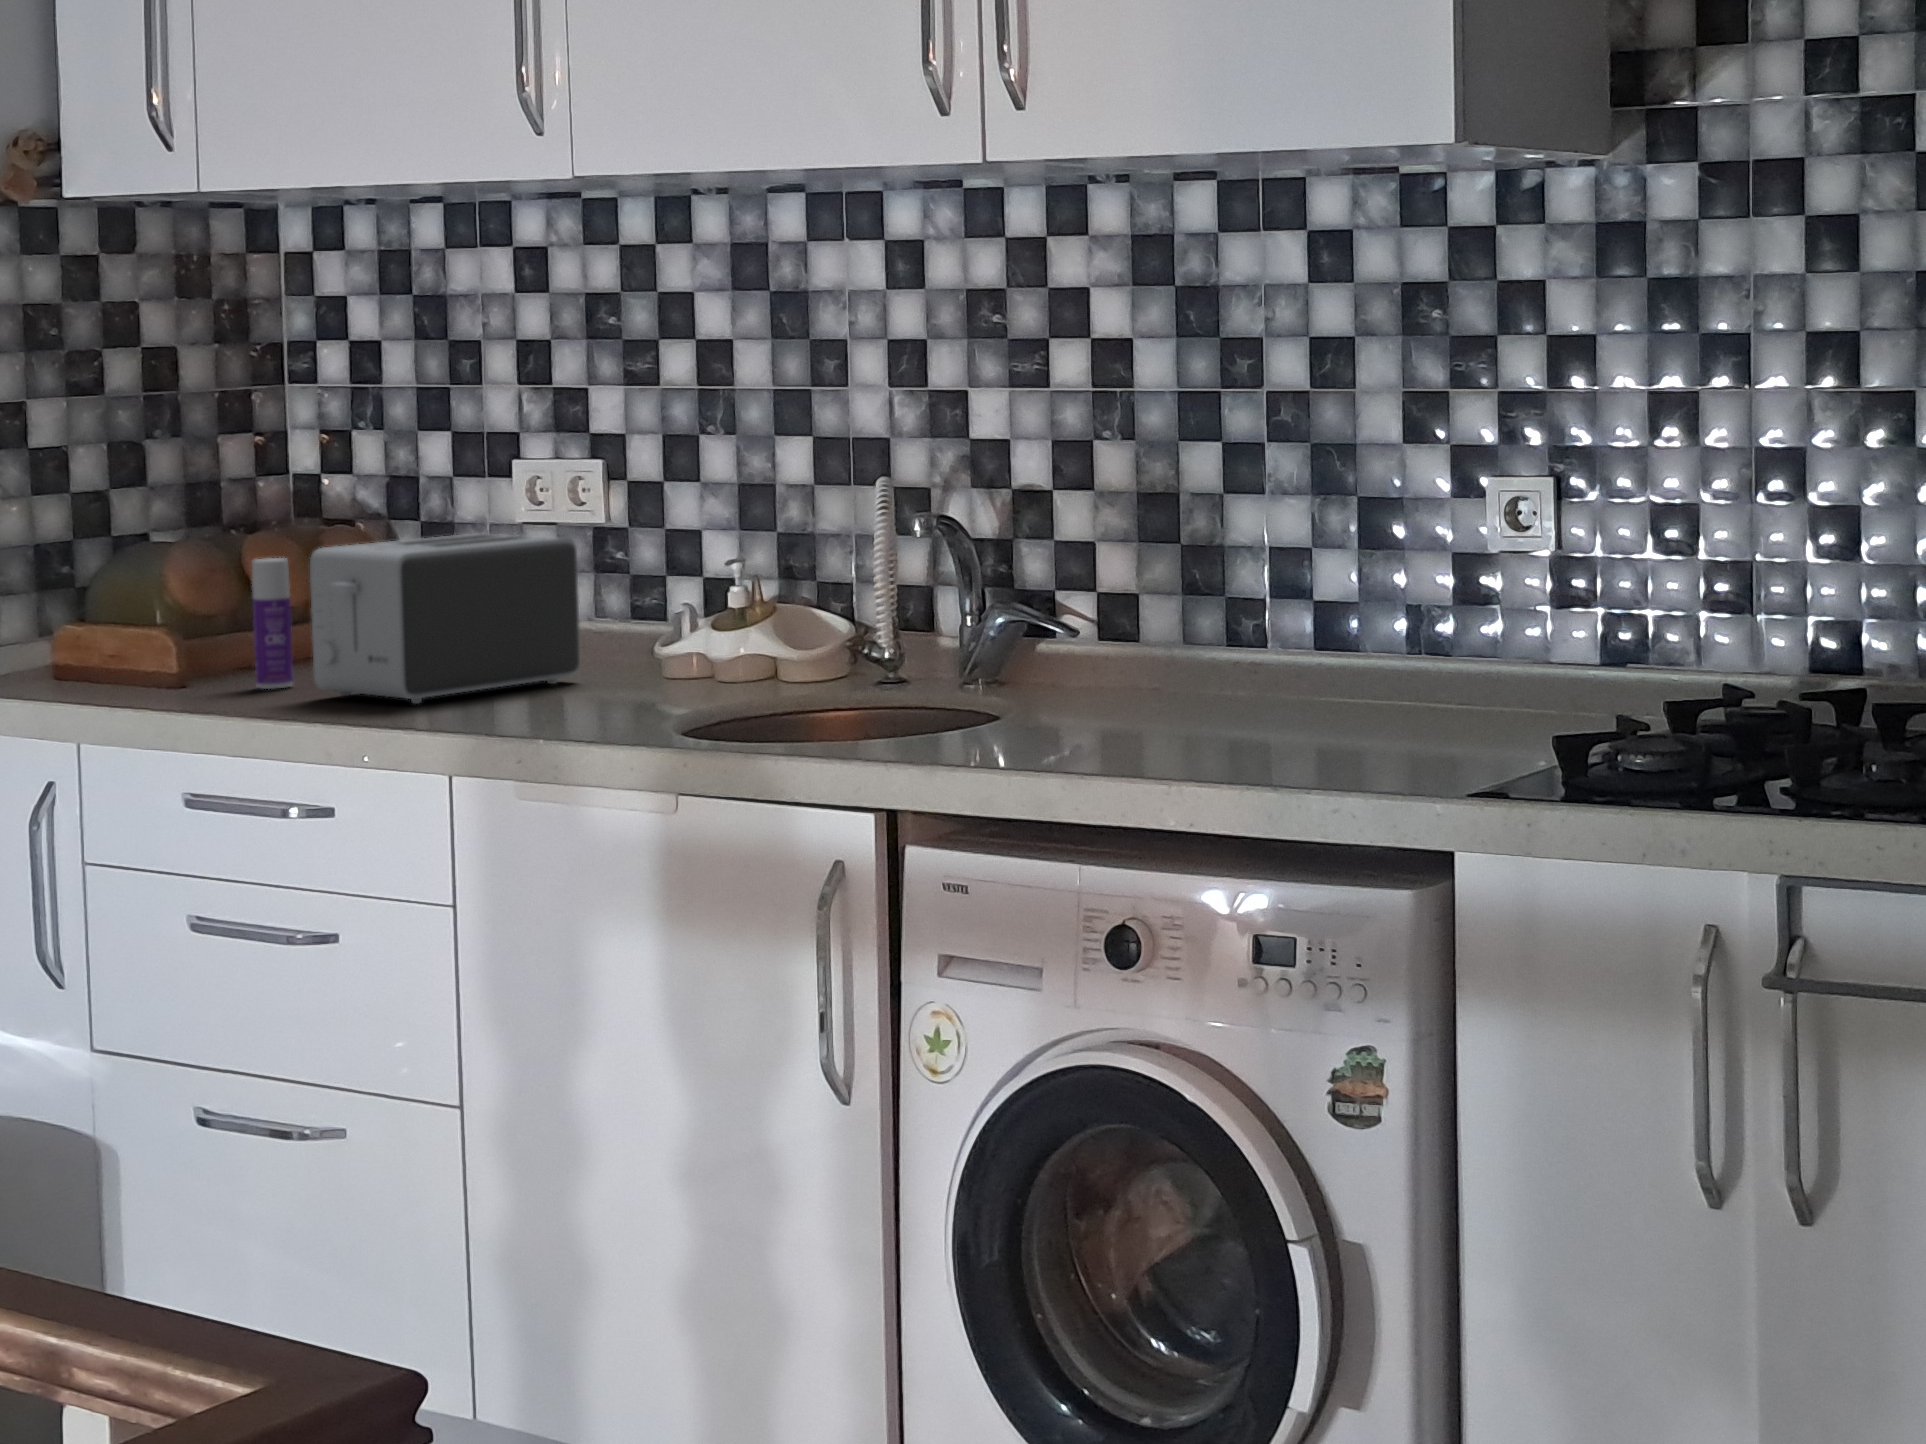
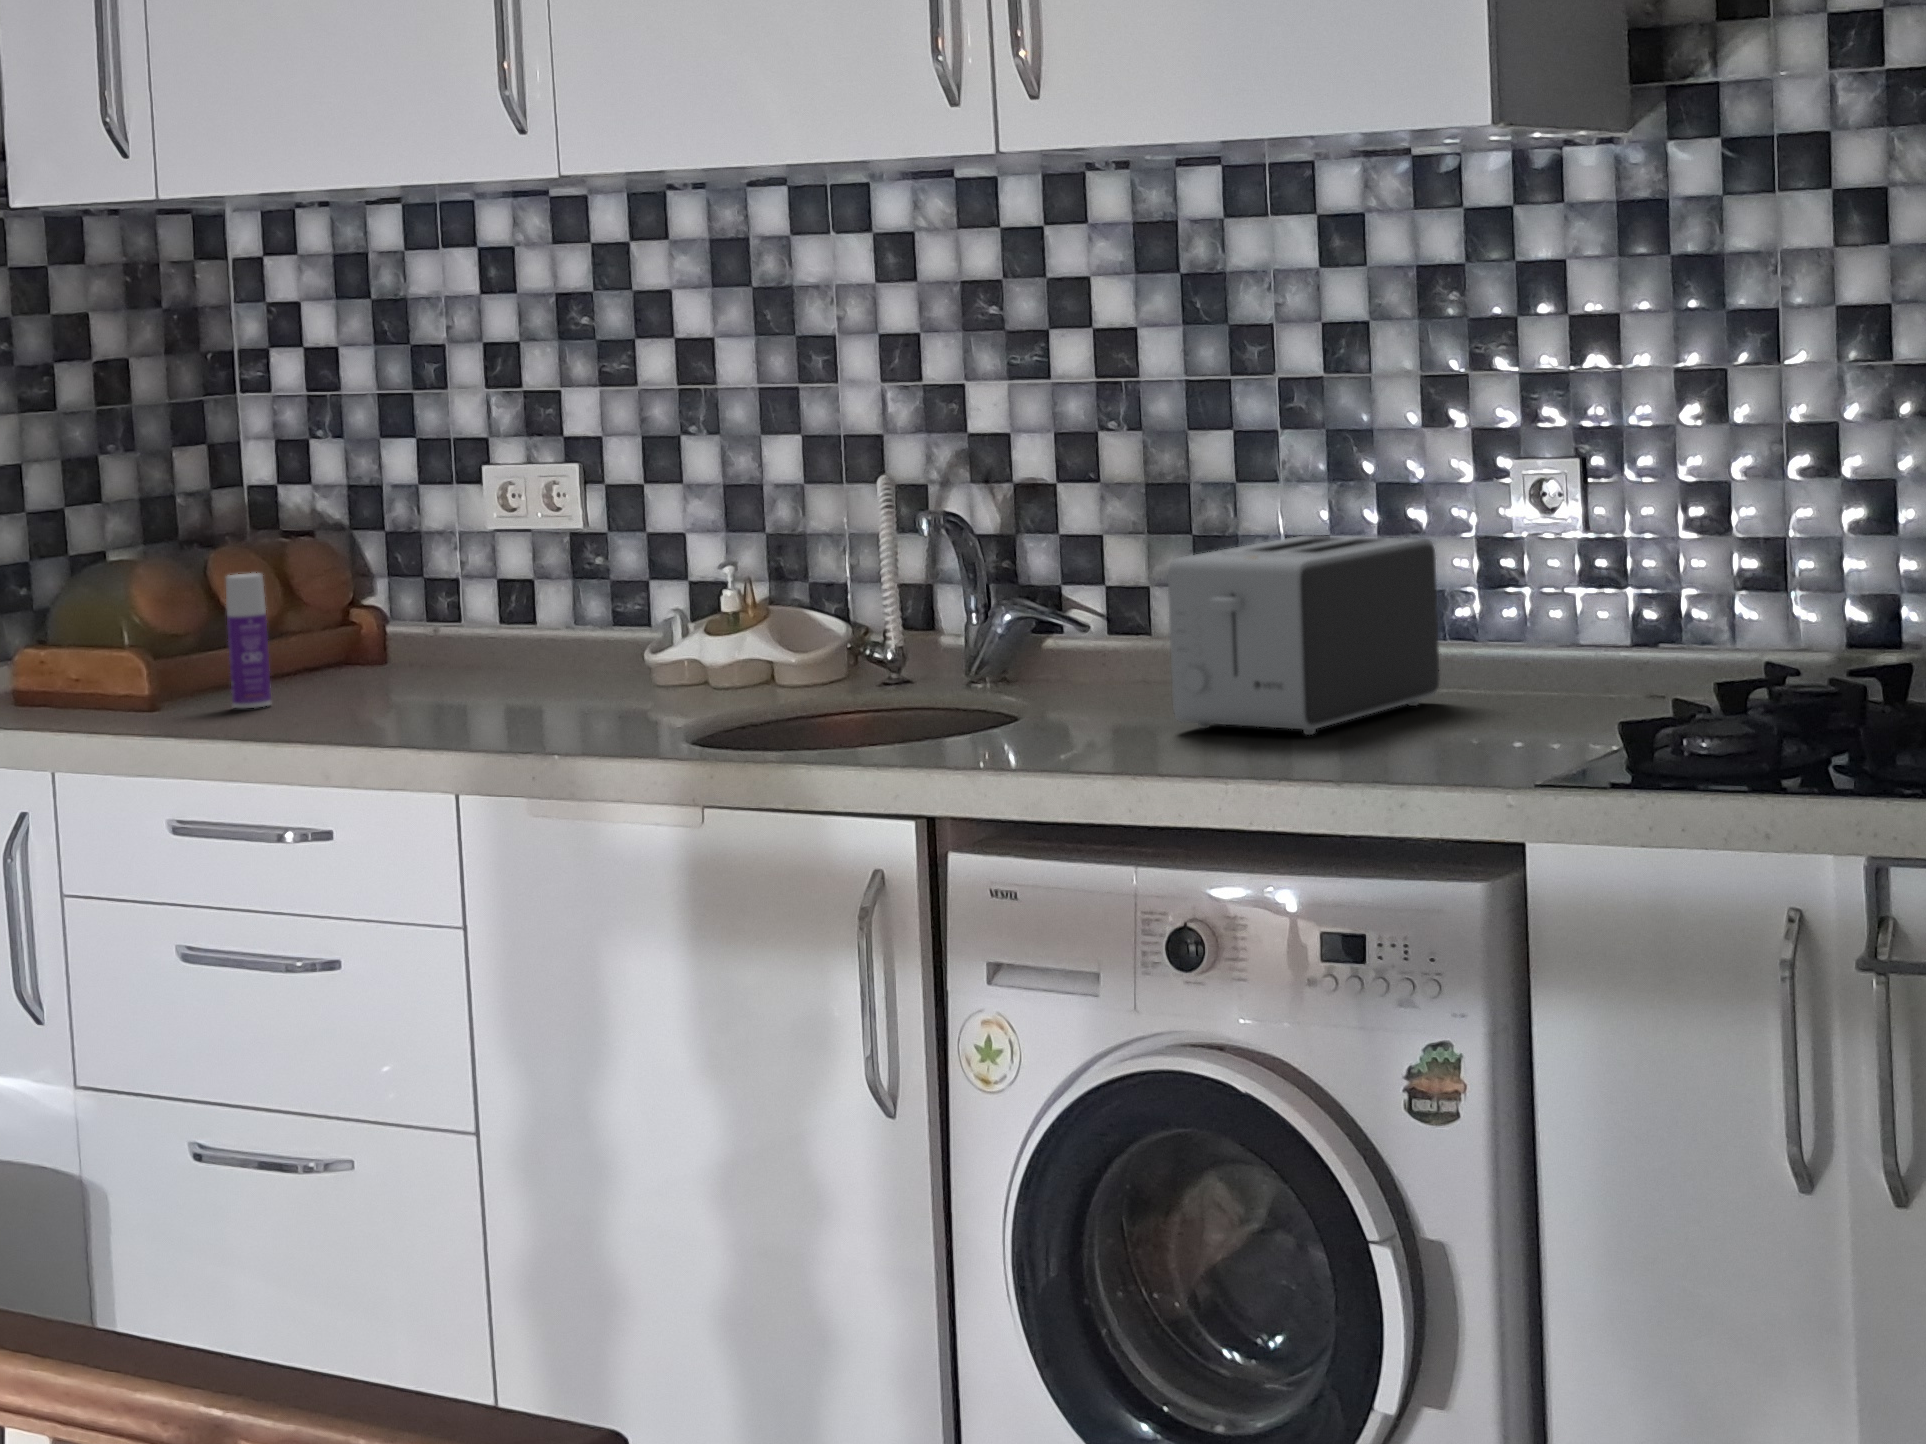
toaster: present [310,533,580,704] -> present [1168,536,1440,735]

